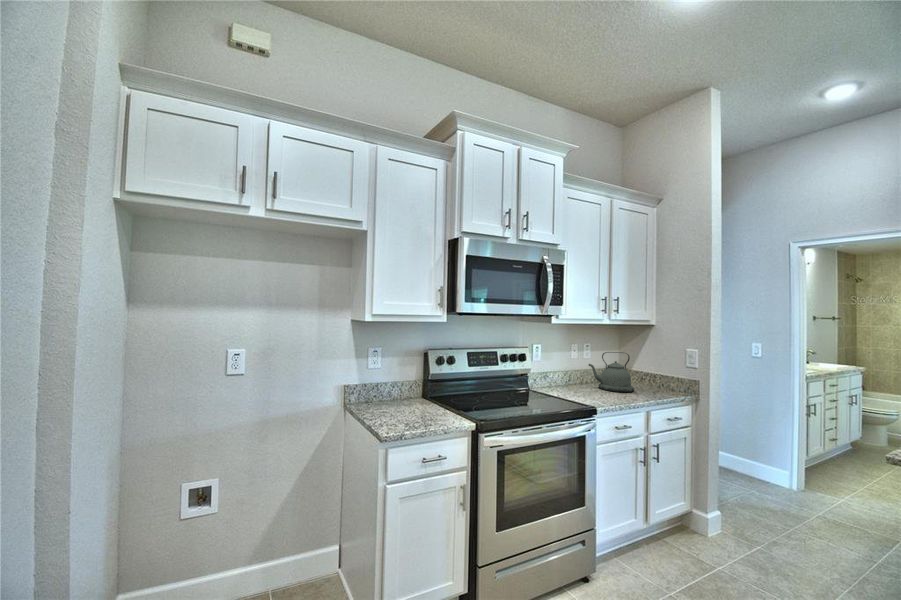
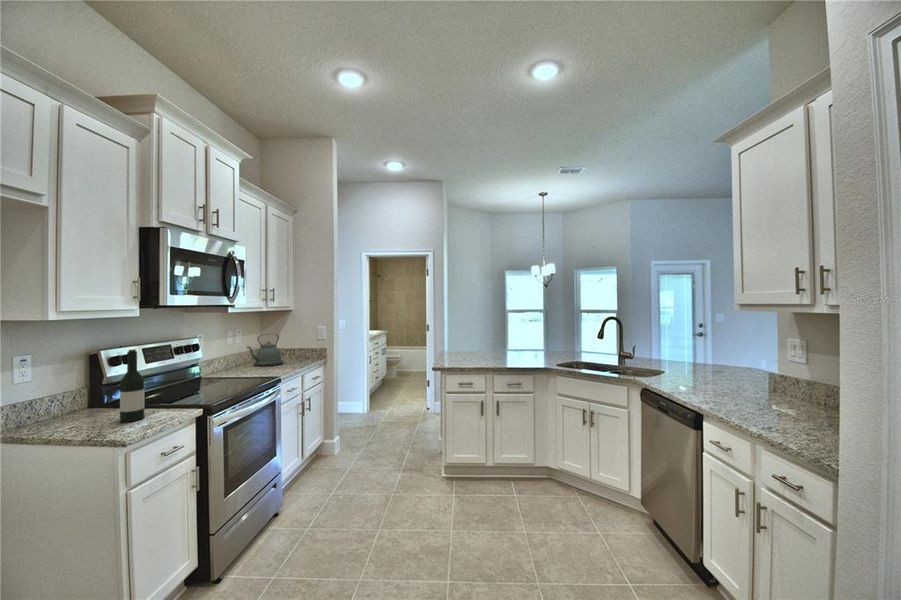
wine bottle: none [410,351,428,419] -> present [120,349,144,422]

